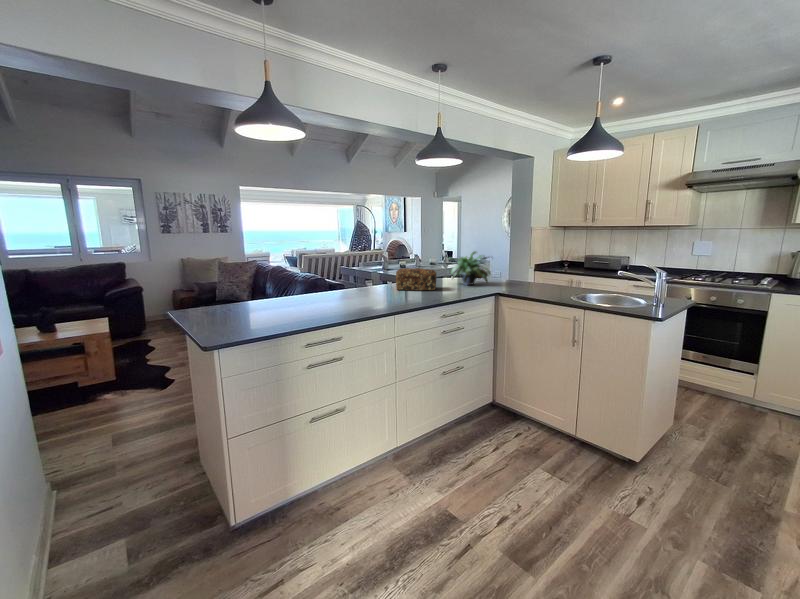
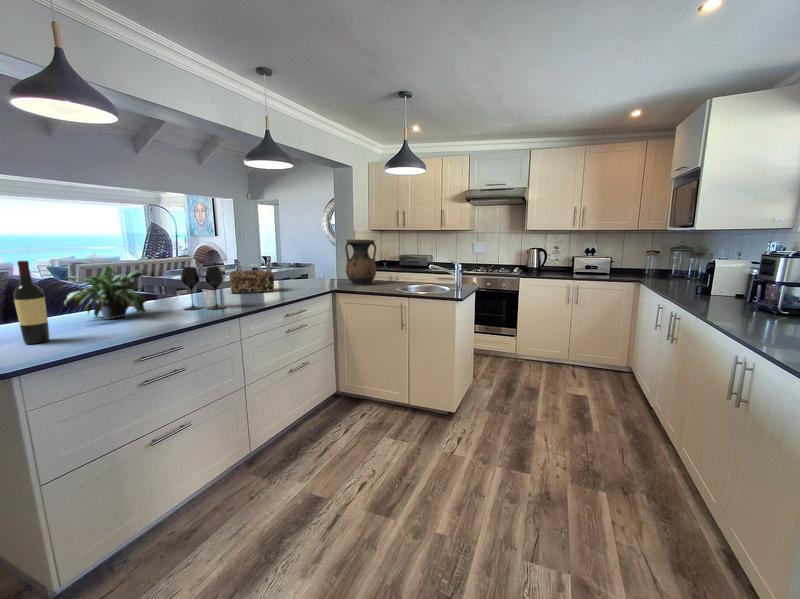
vase: none [514,238,552,289] -> present [345,240,376,285]
potted plant: present [448,251,491,285] -> present [64,265,151,319]
wine bottle: none [223,258,245,326] -> present [14,261,50,344]
wine glass: none [349,265,385,306] -> present [181,267,225,310]

